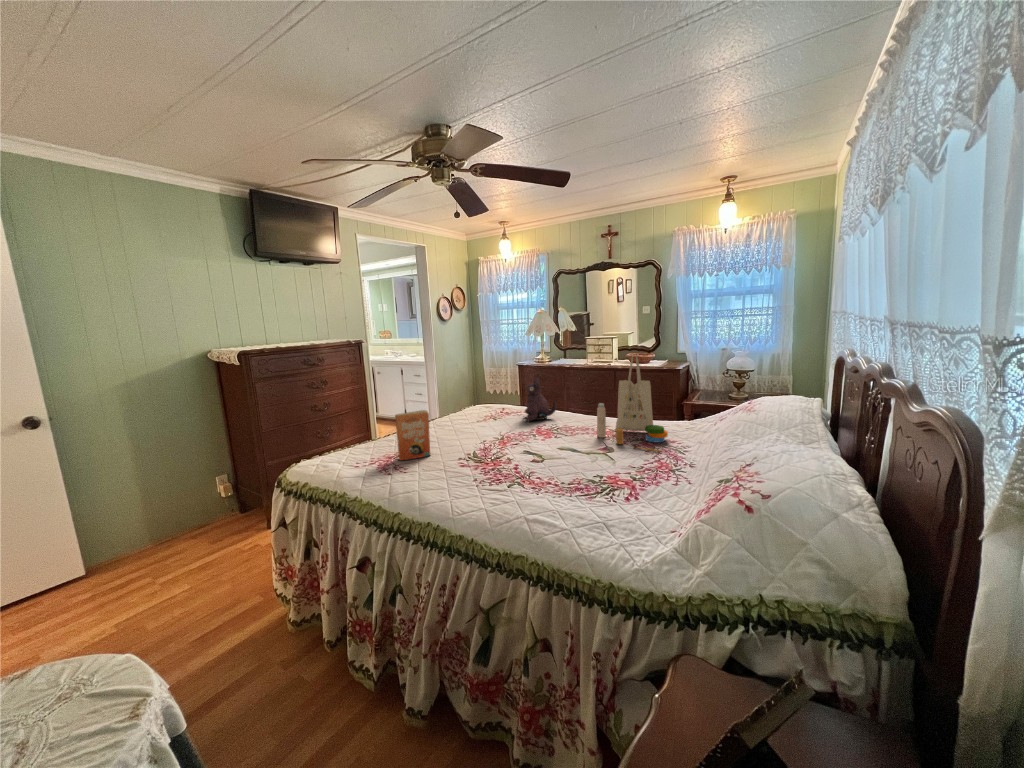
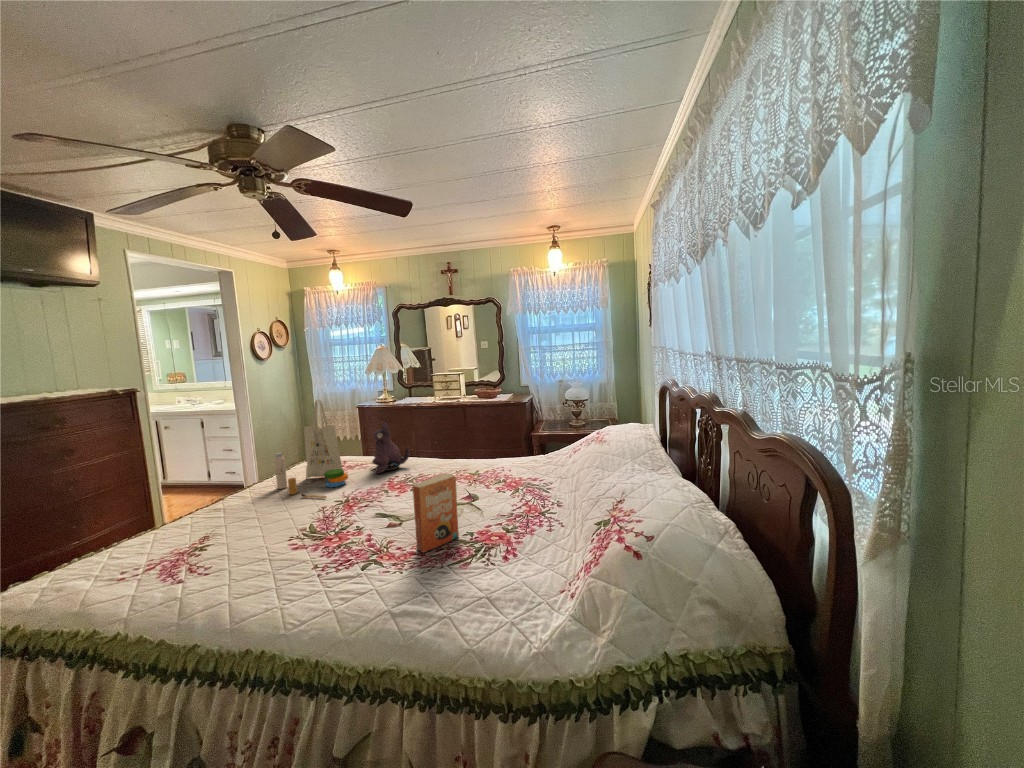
tote bag: present [597,355,668,452] -> present [275,400,348,498]
paperback book: present [395,410,430,461] -> present [413,473,459,553]

